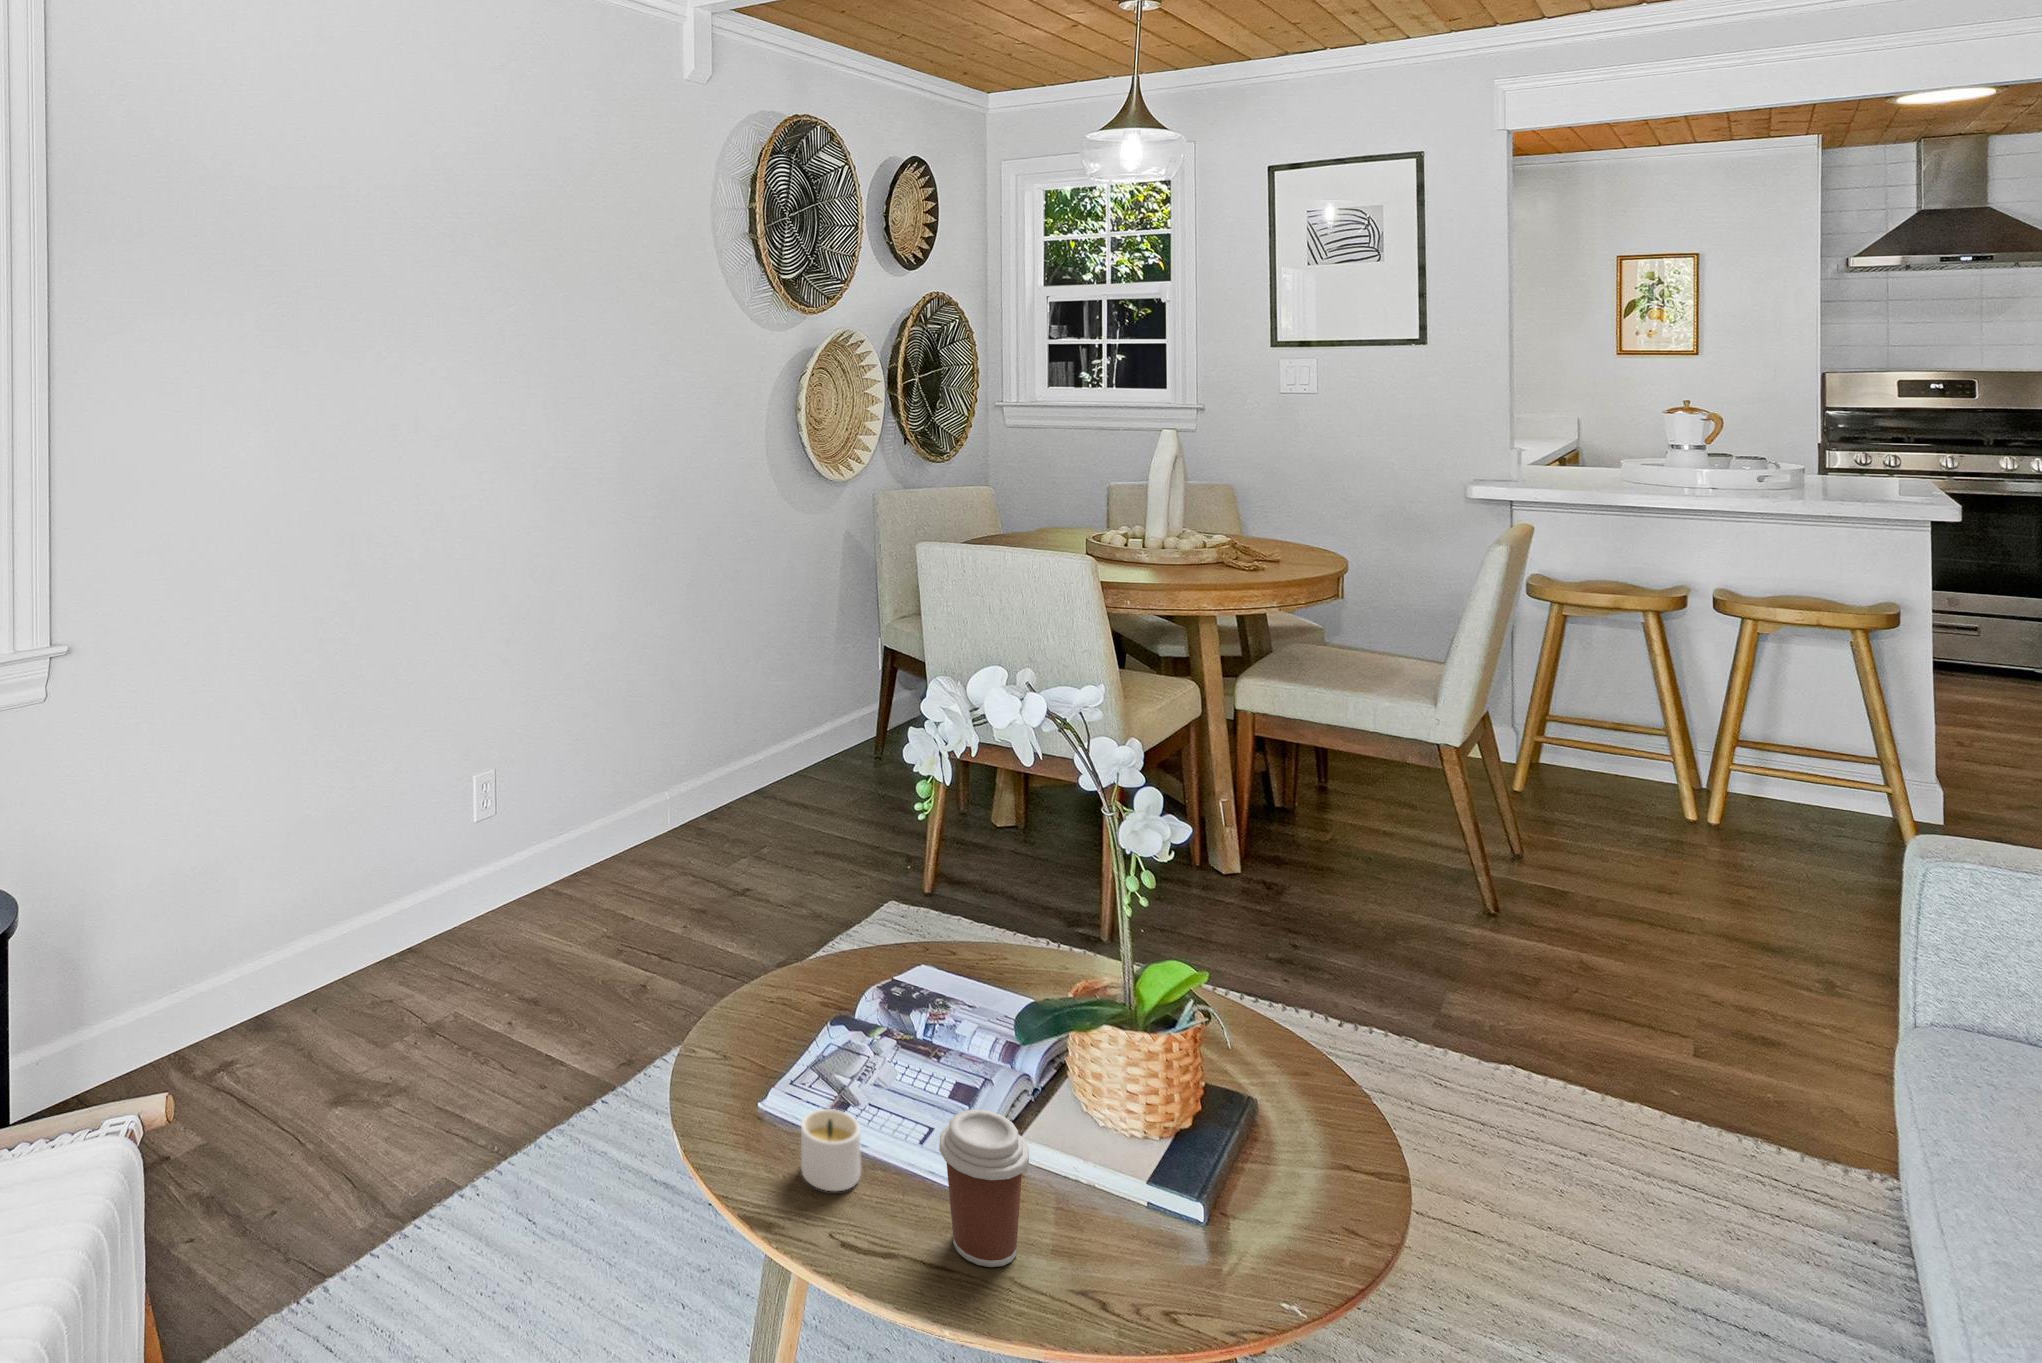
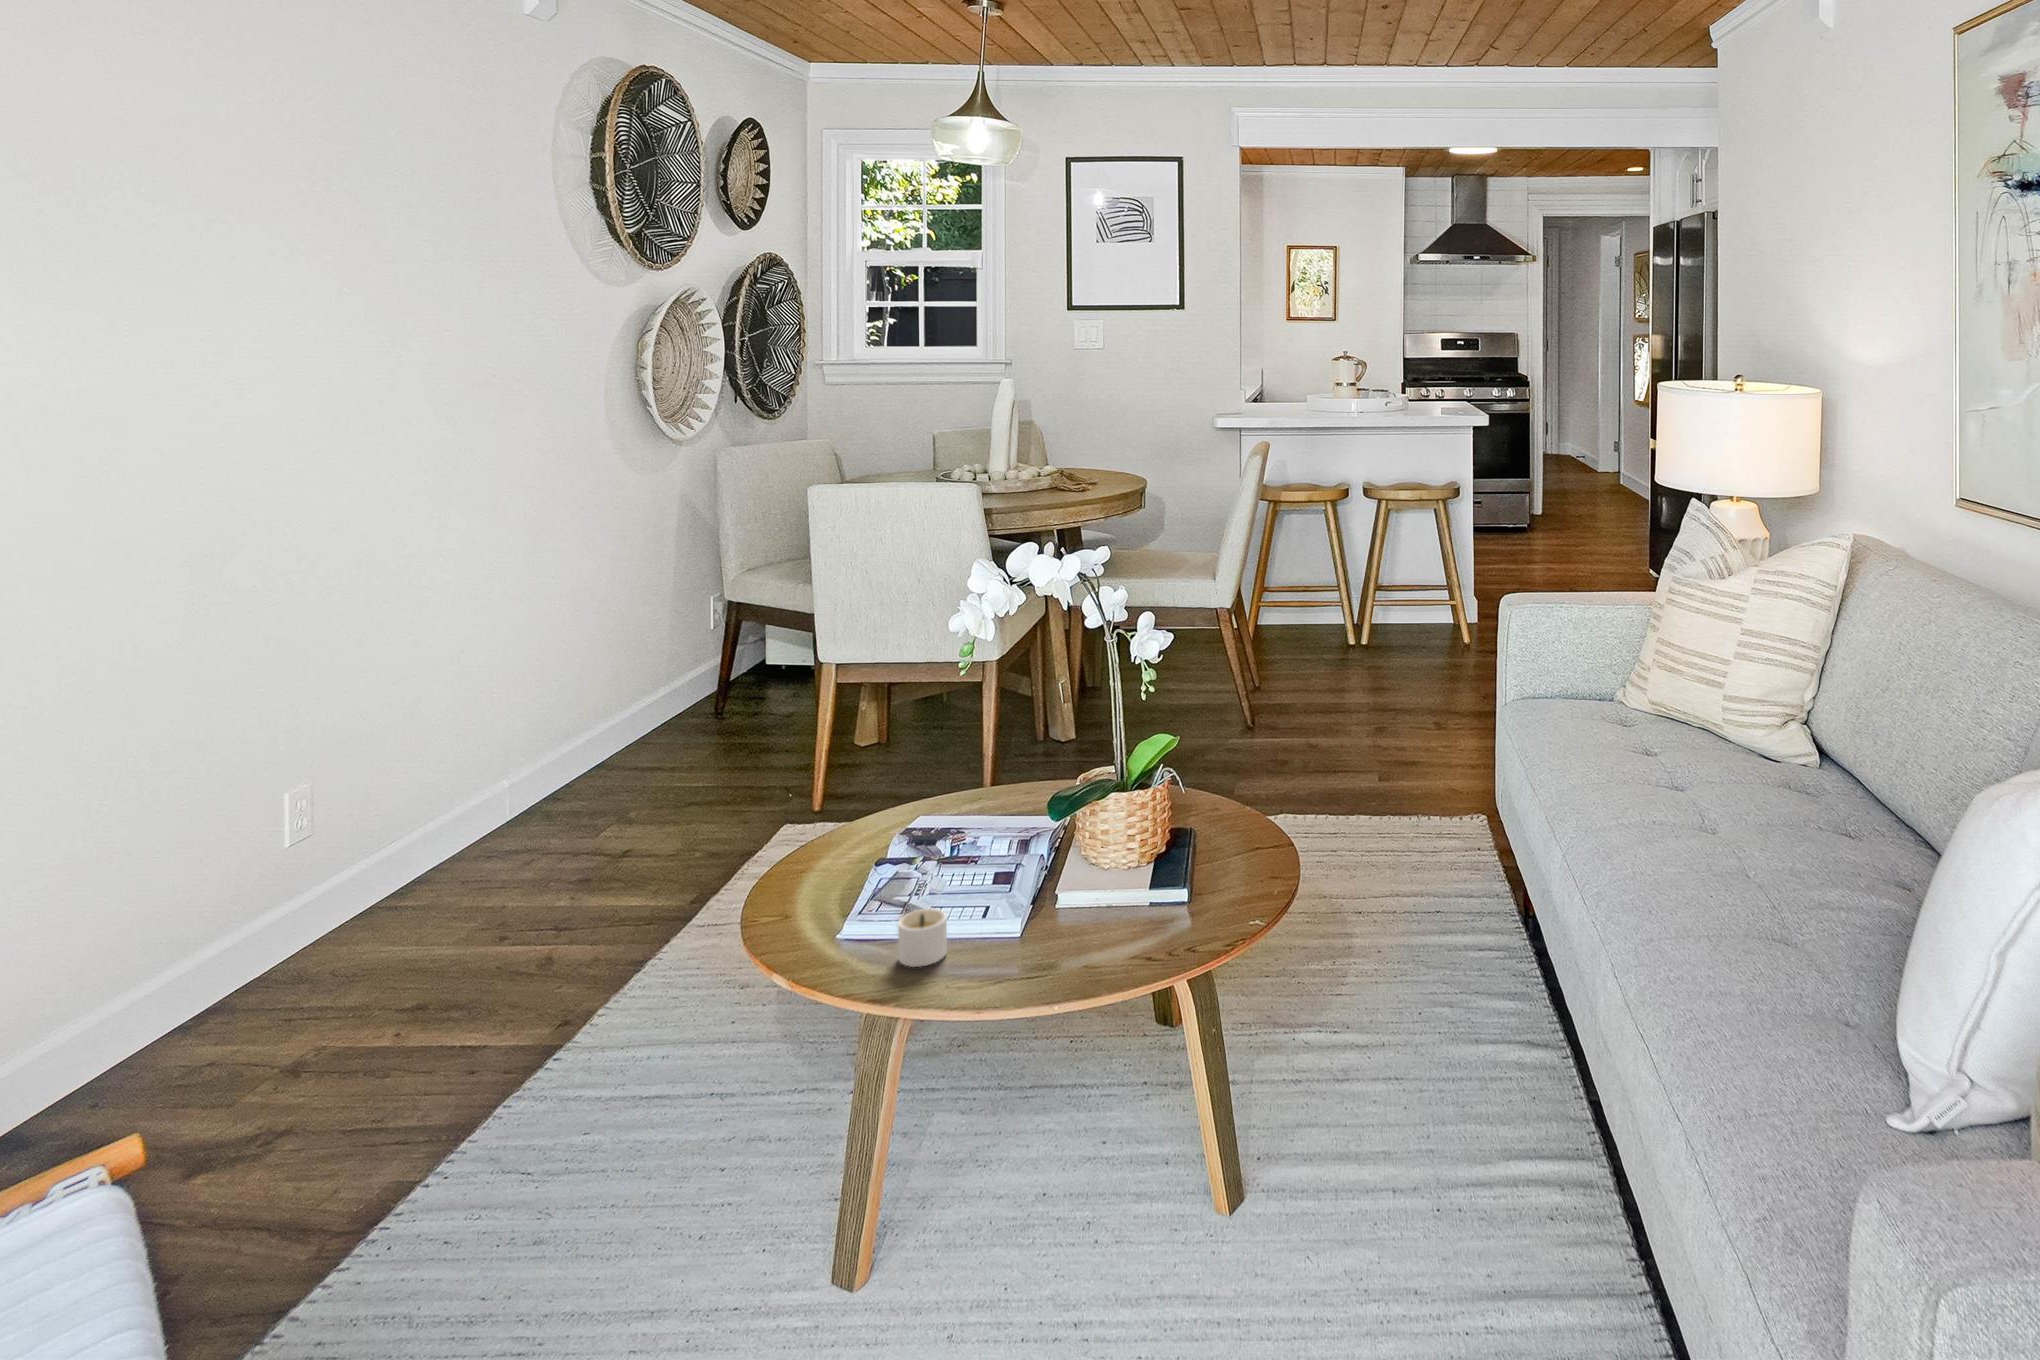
coffee cup: present [939,1109,1029,1267] -> none [1022,860,1087,963]

